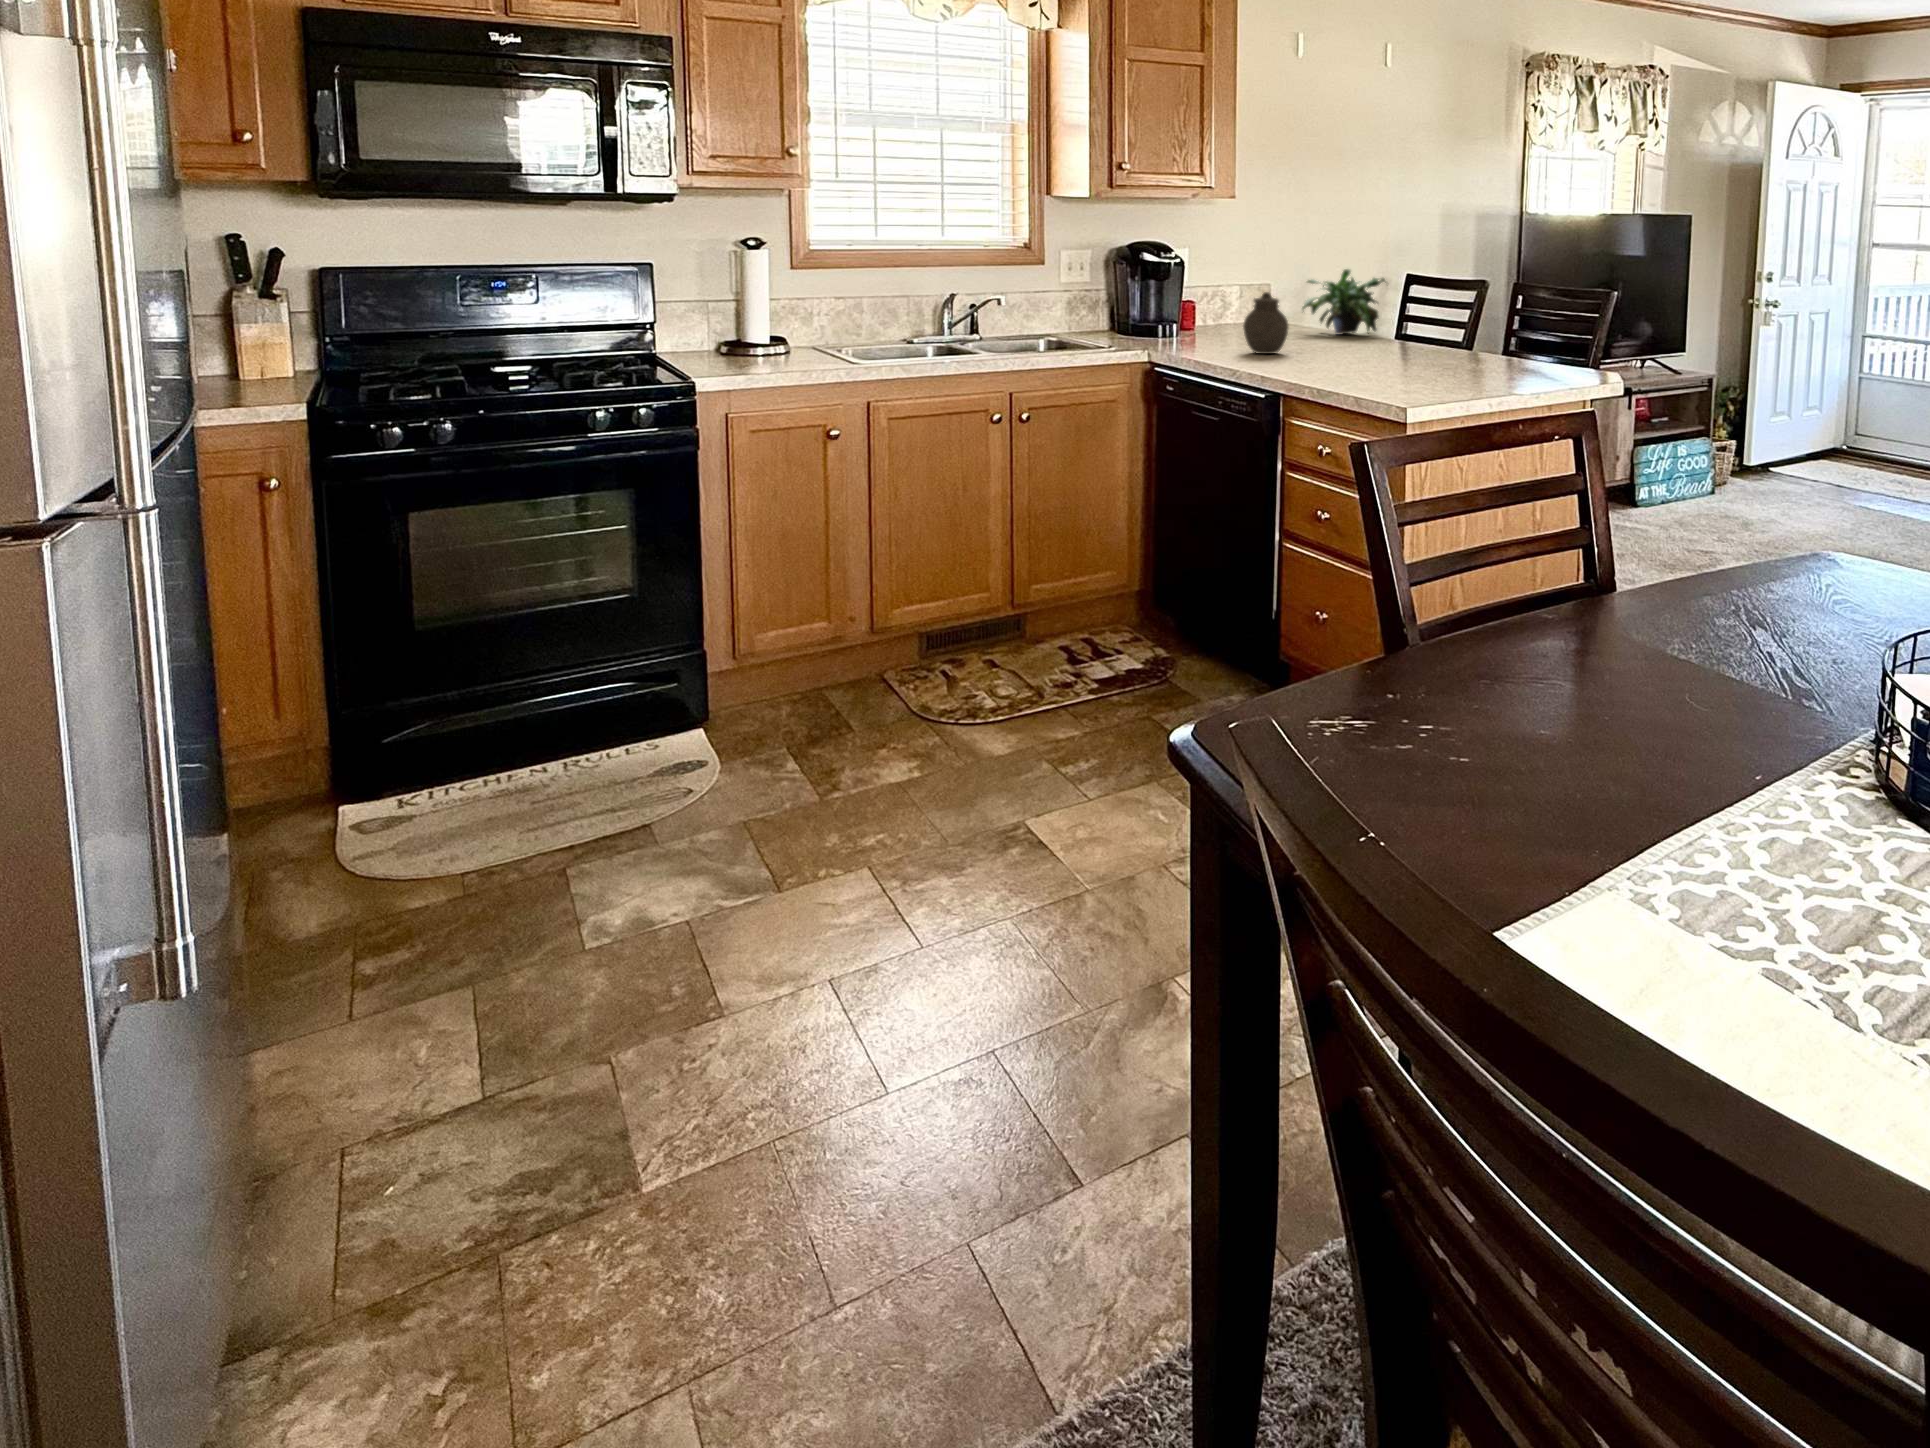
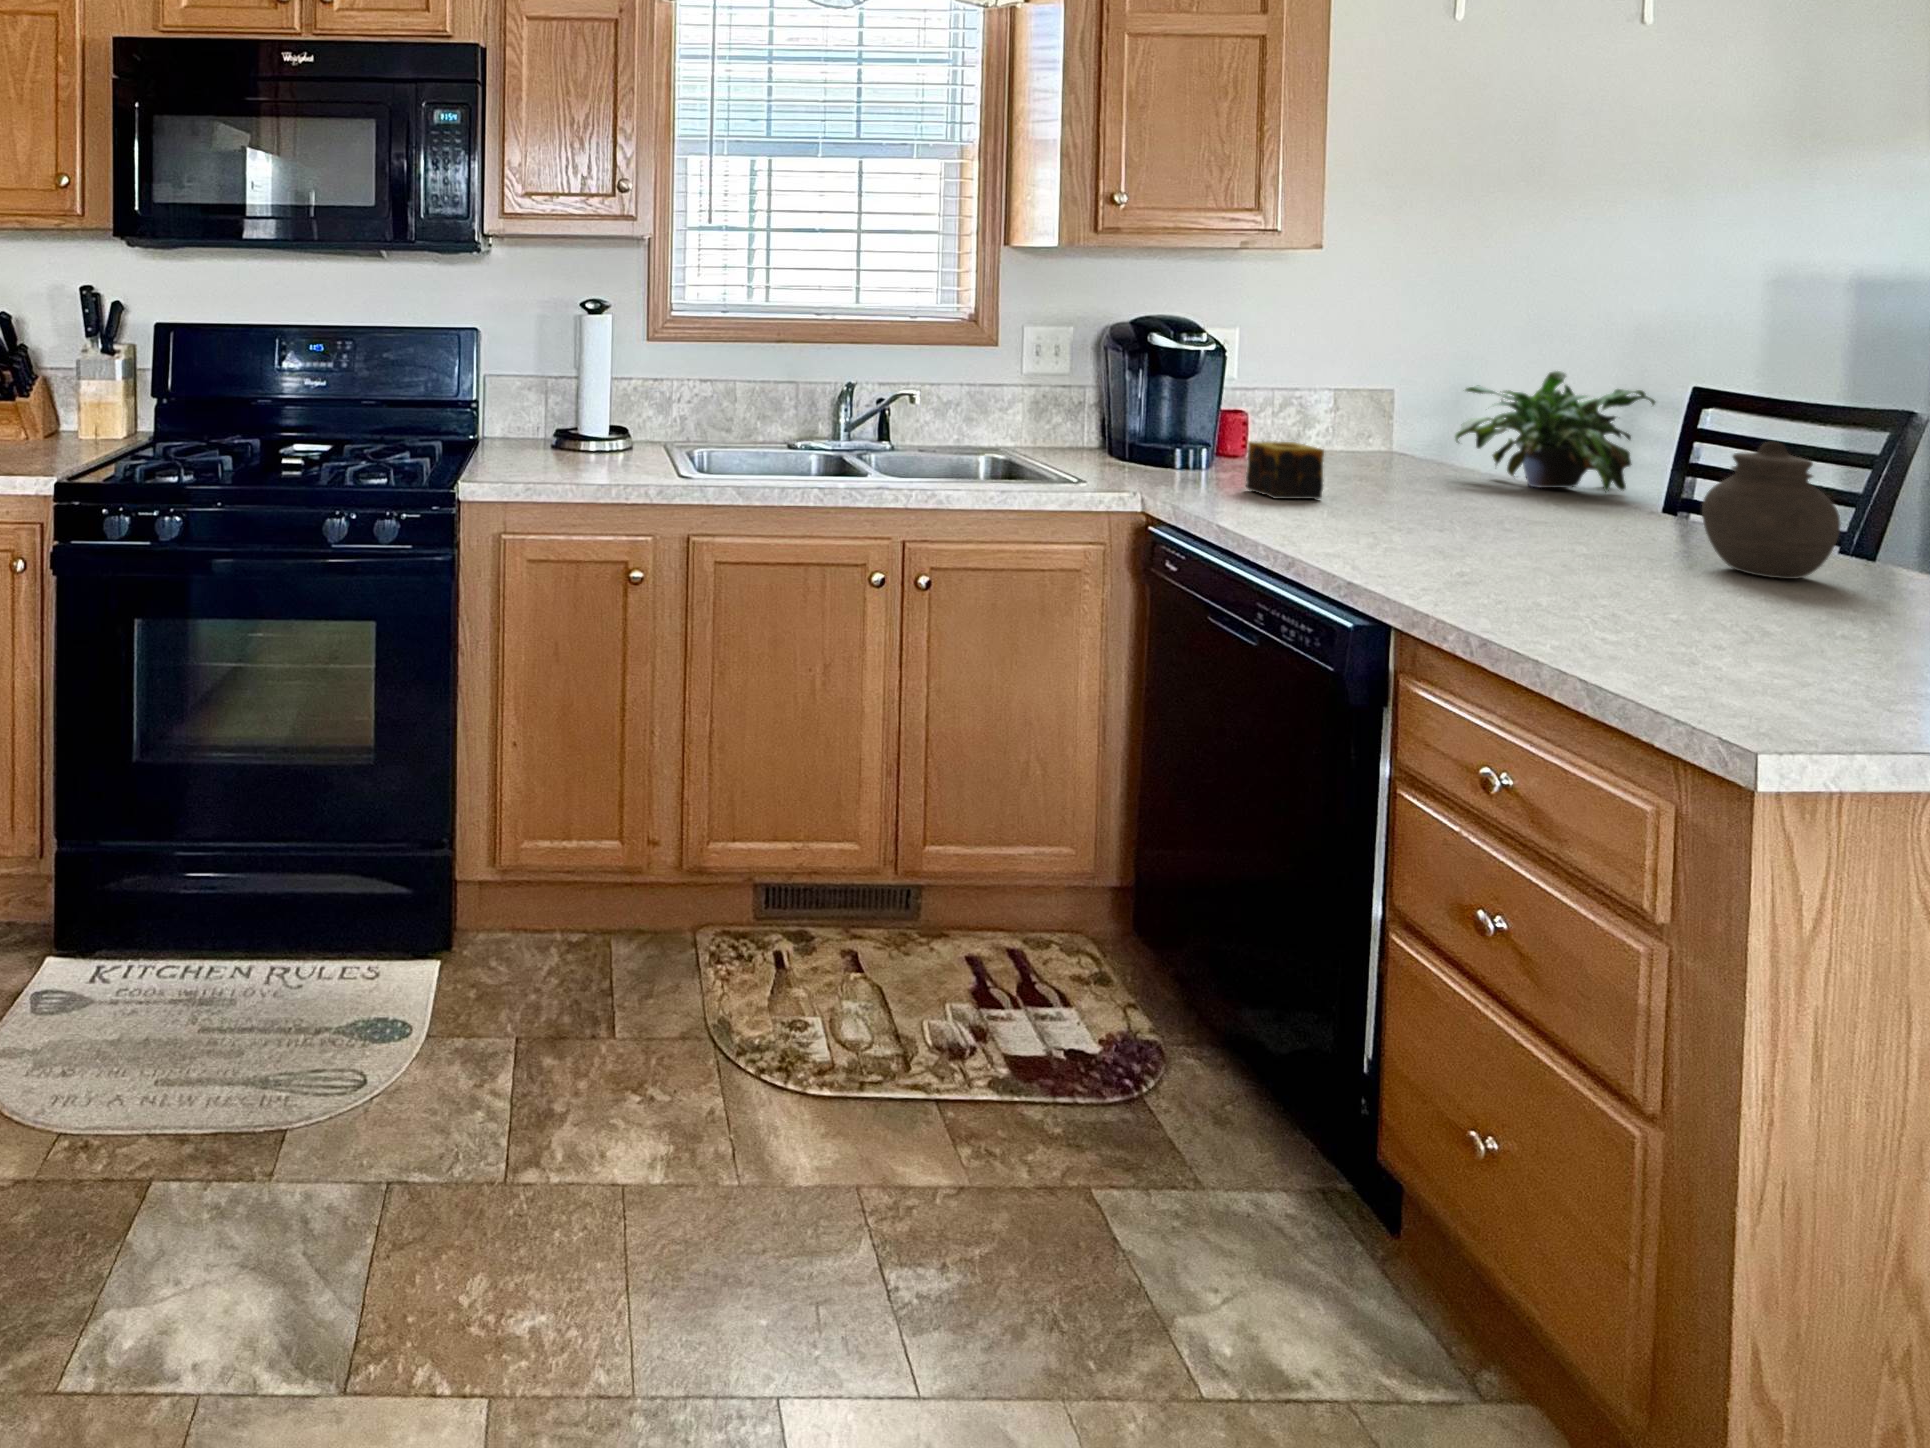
jar: present [1243,292,1288,354] -> present [1702,442,1840,579]
candle: none [1201,316,1241,349] -> present [1246,441,1324,499]

